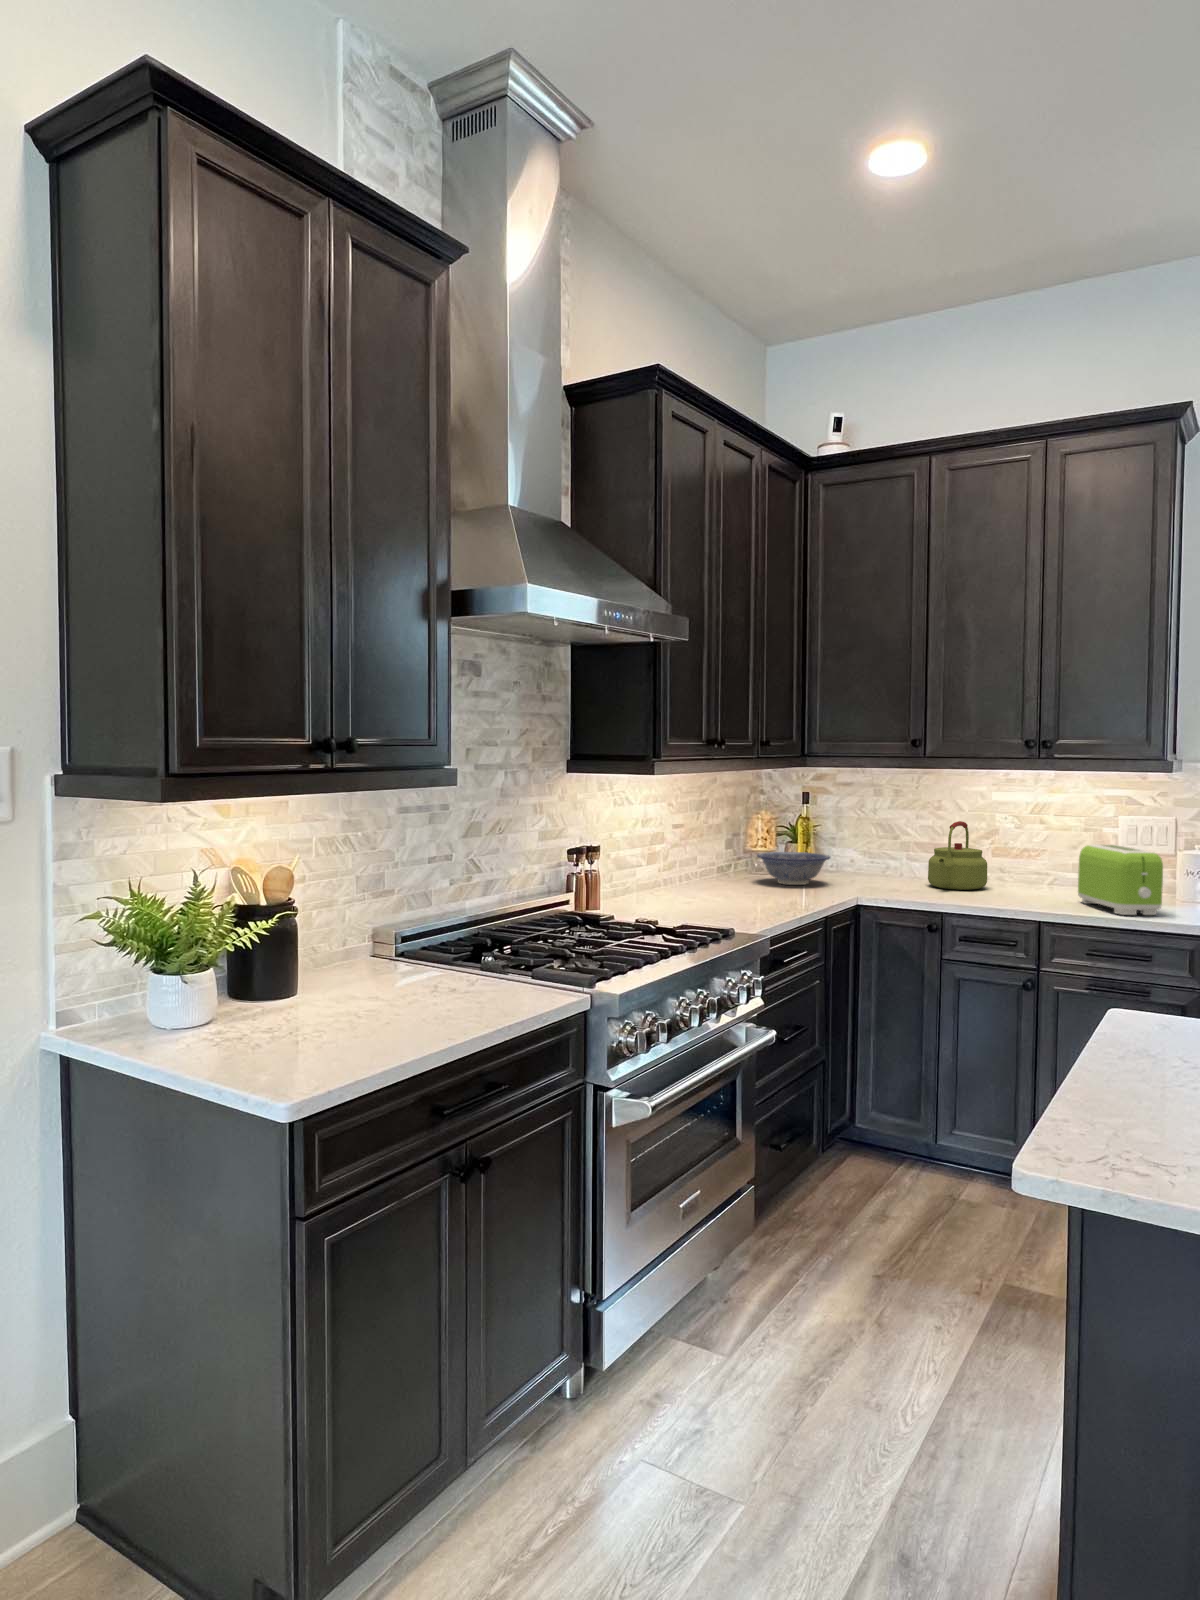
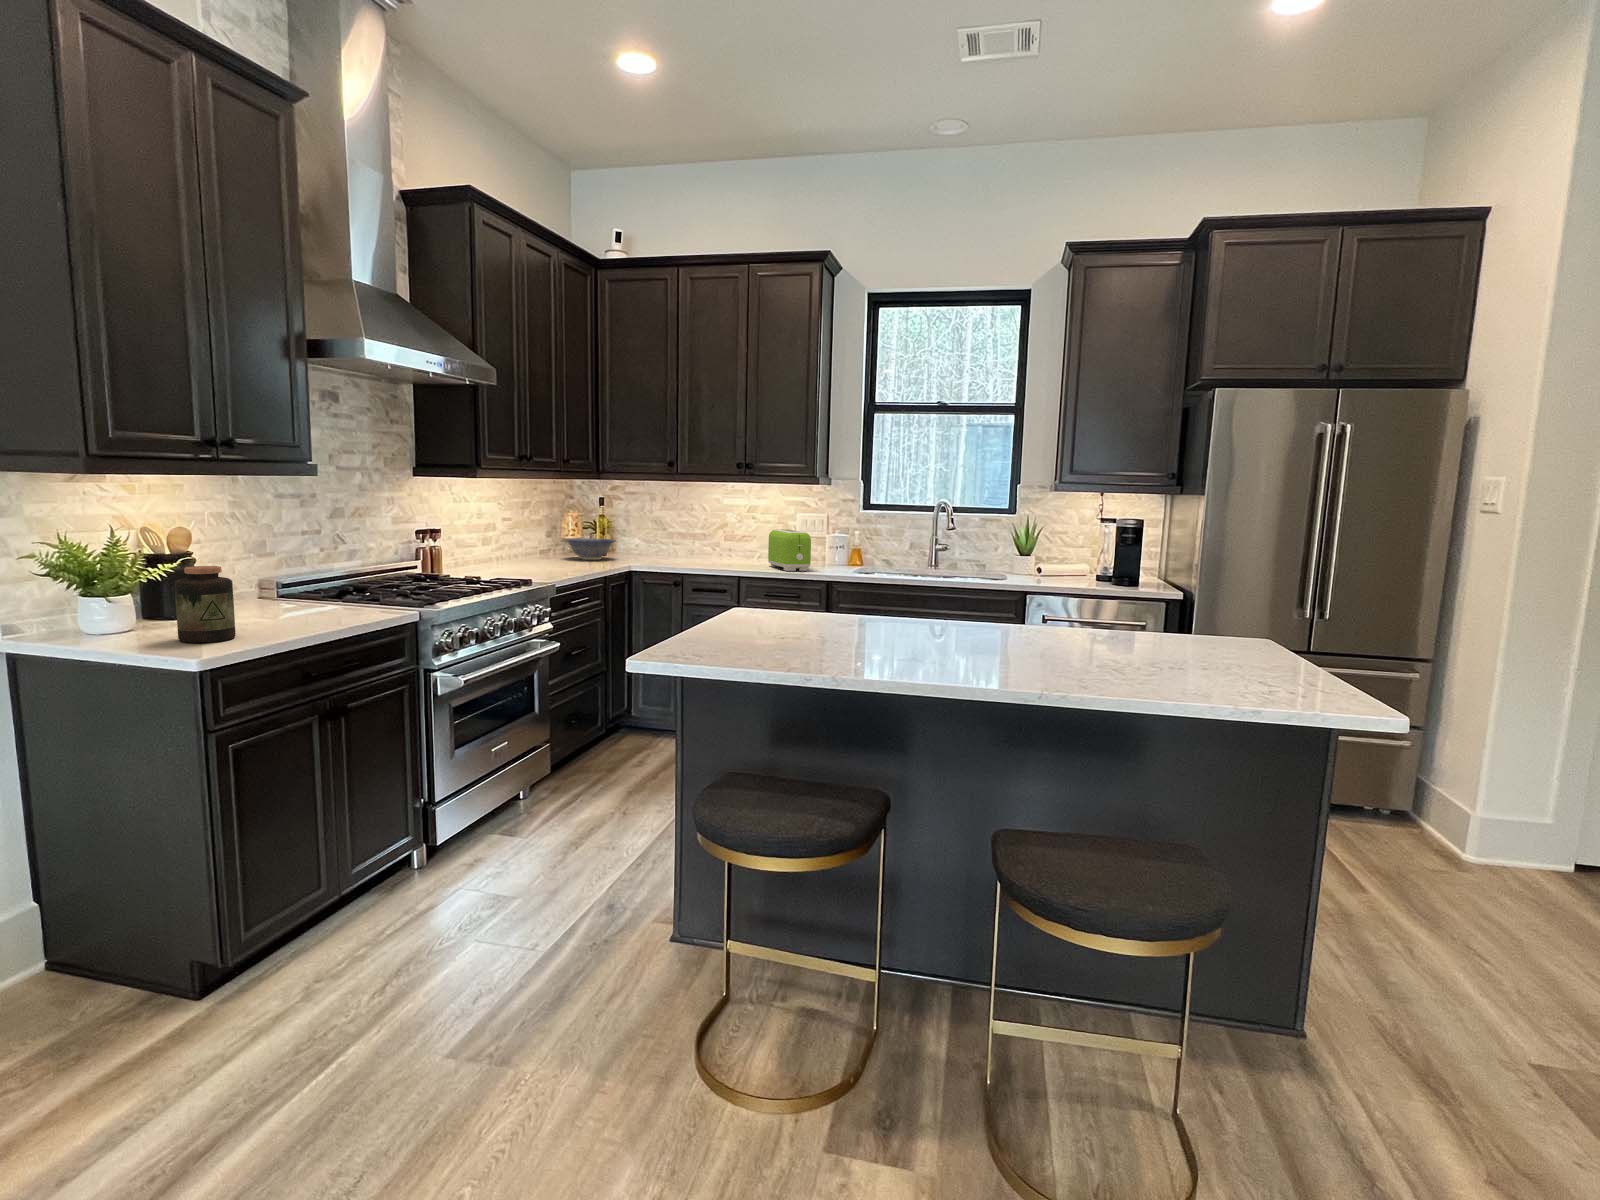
kettle: present [928,821,987,890] -> none [682,516,719,561]
jar: none [265,936,342,1060] -> present [175,566,236,643]

